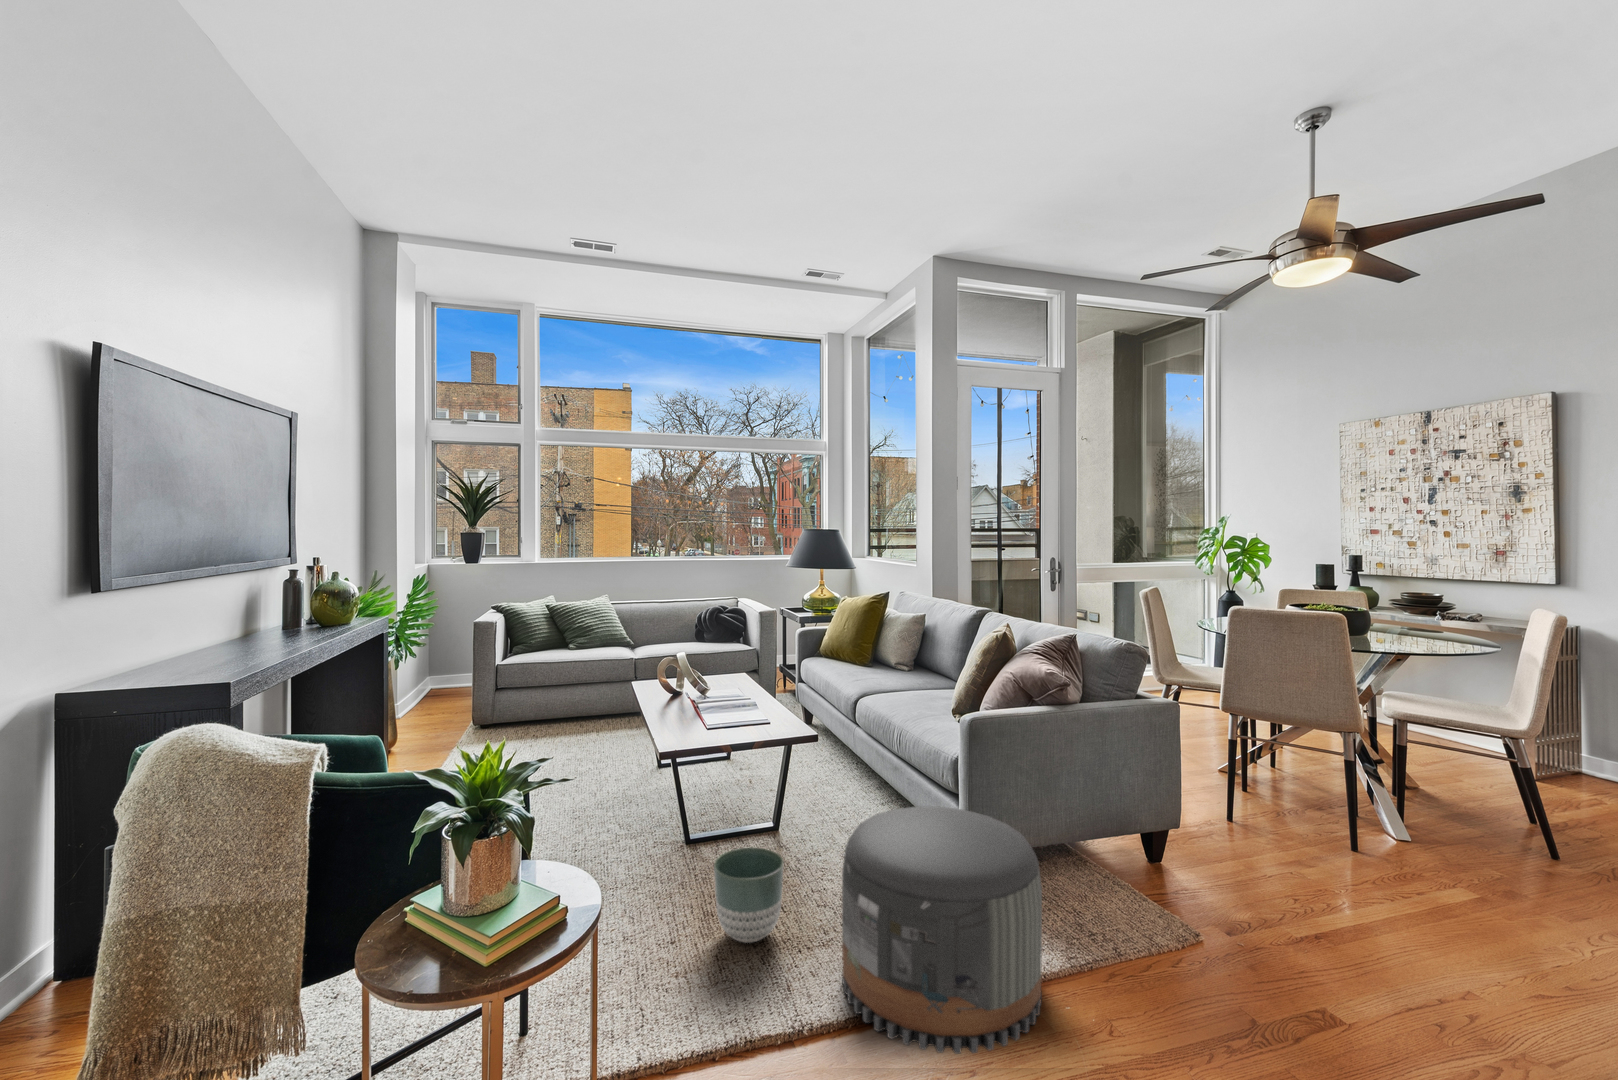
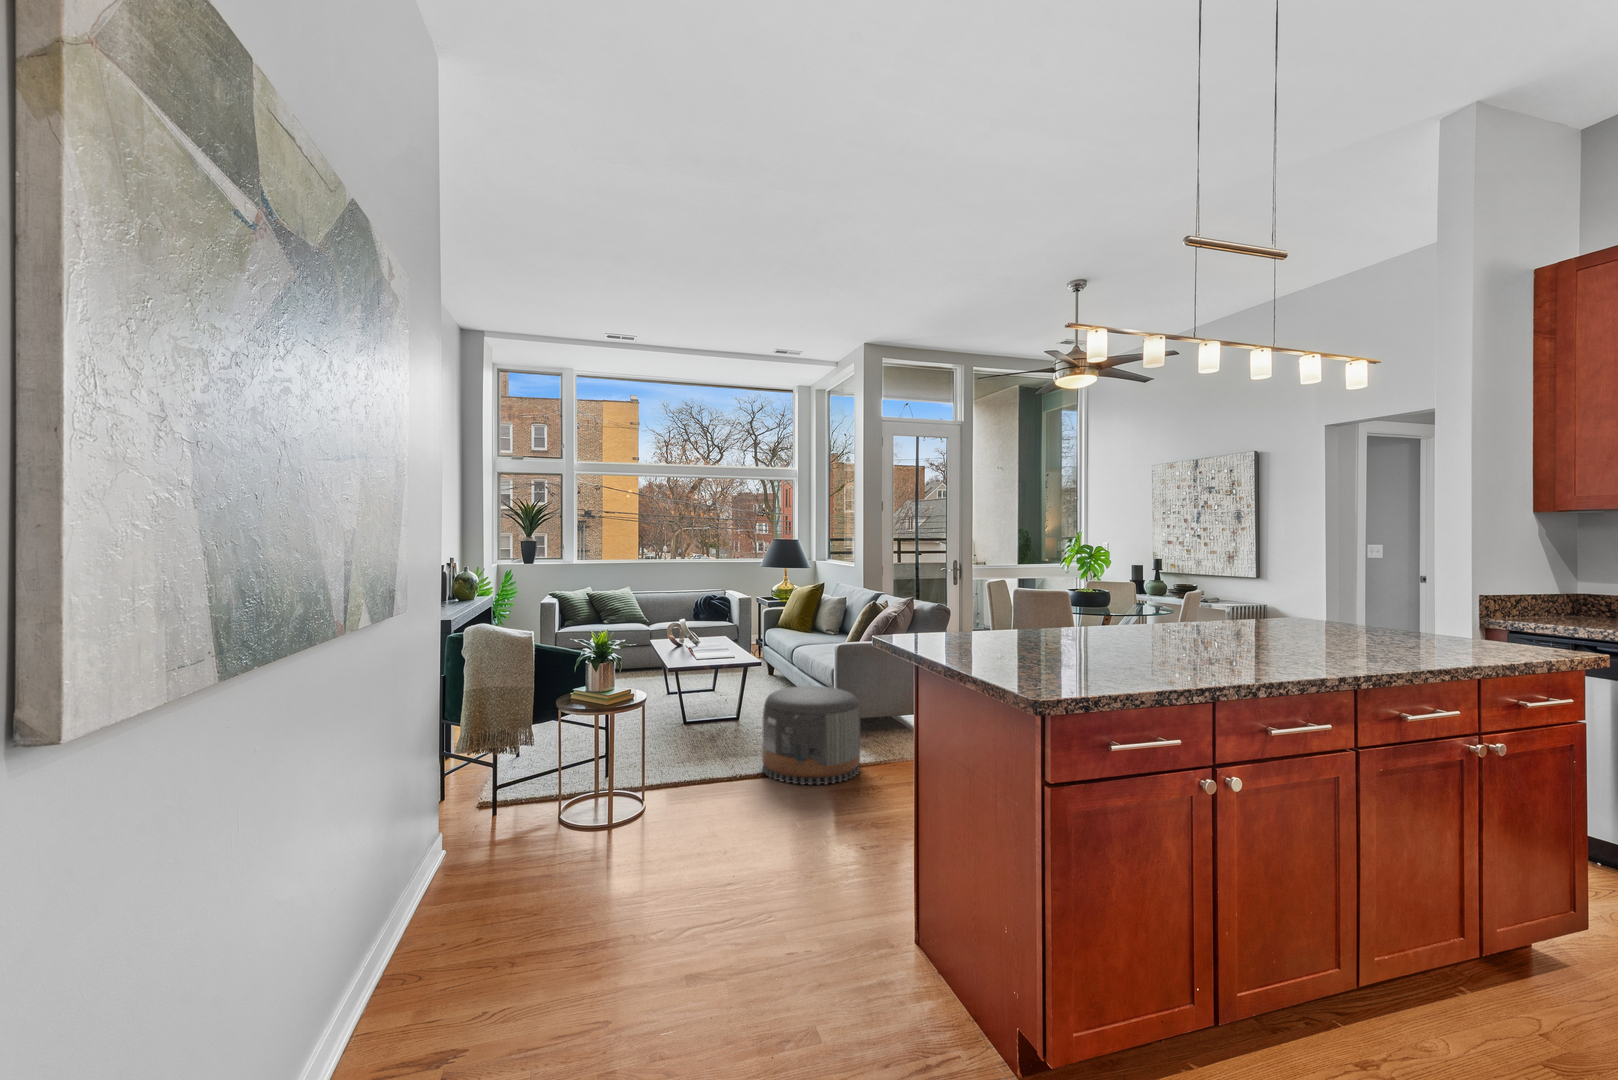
planter: present [714,847,783,943] -> none [700,712,736,757]

